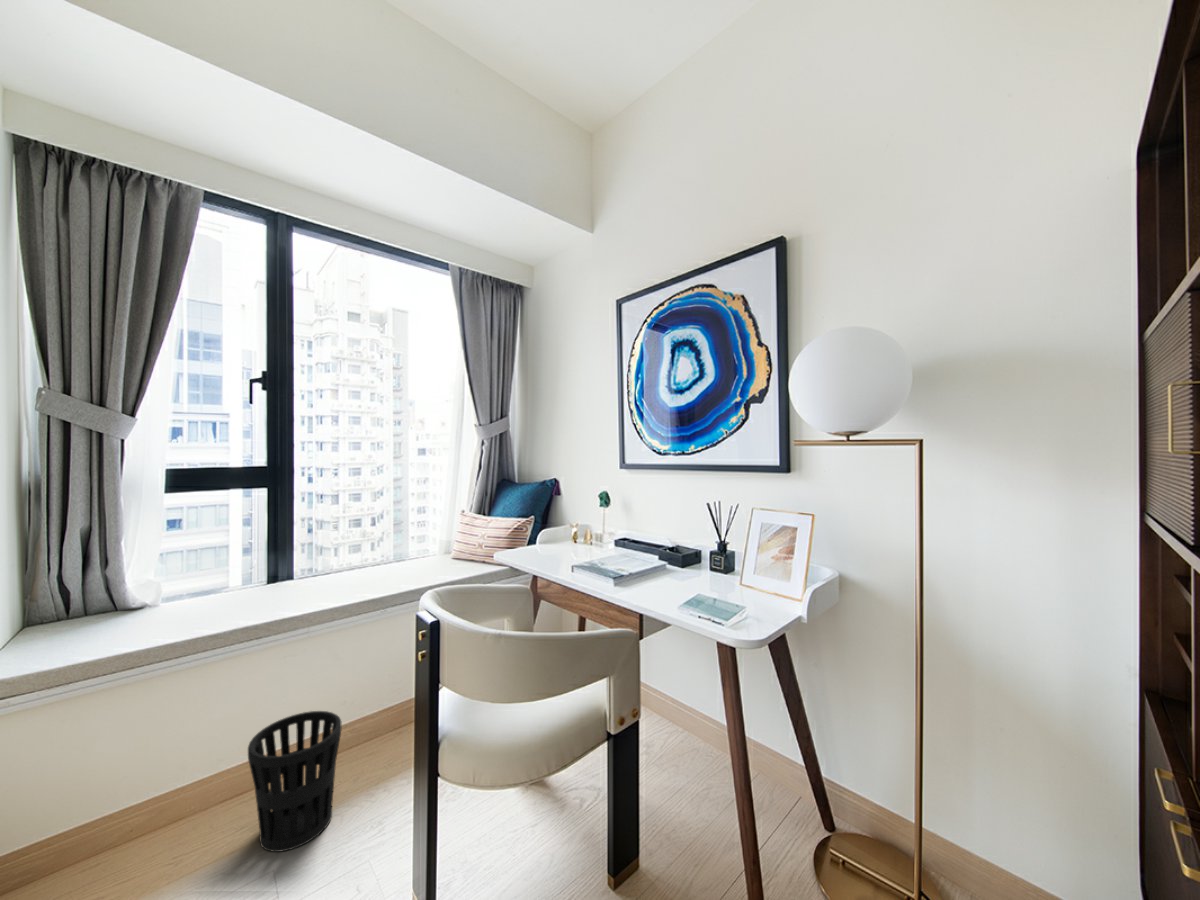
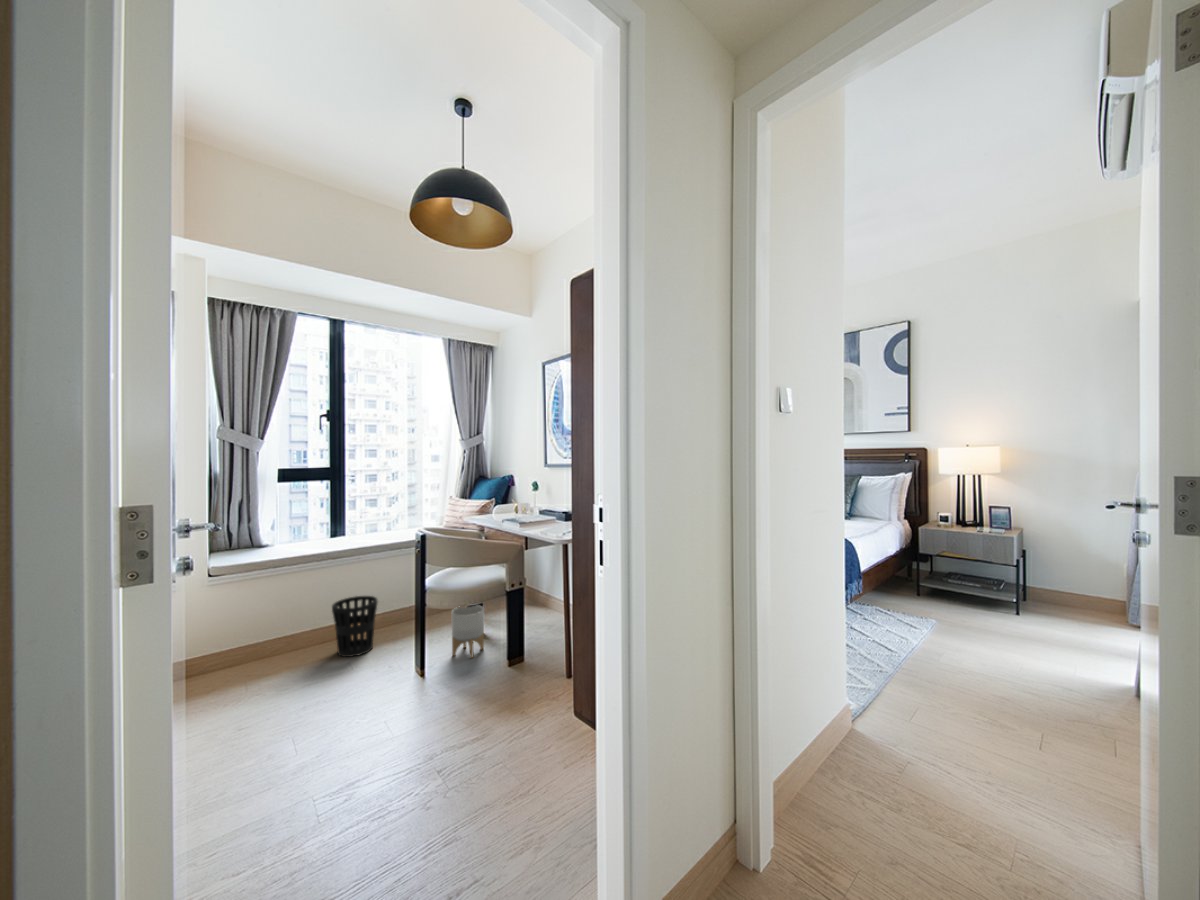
planter: none [488,733,549,857] -> present [452,605,484,658]

